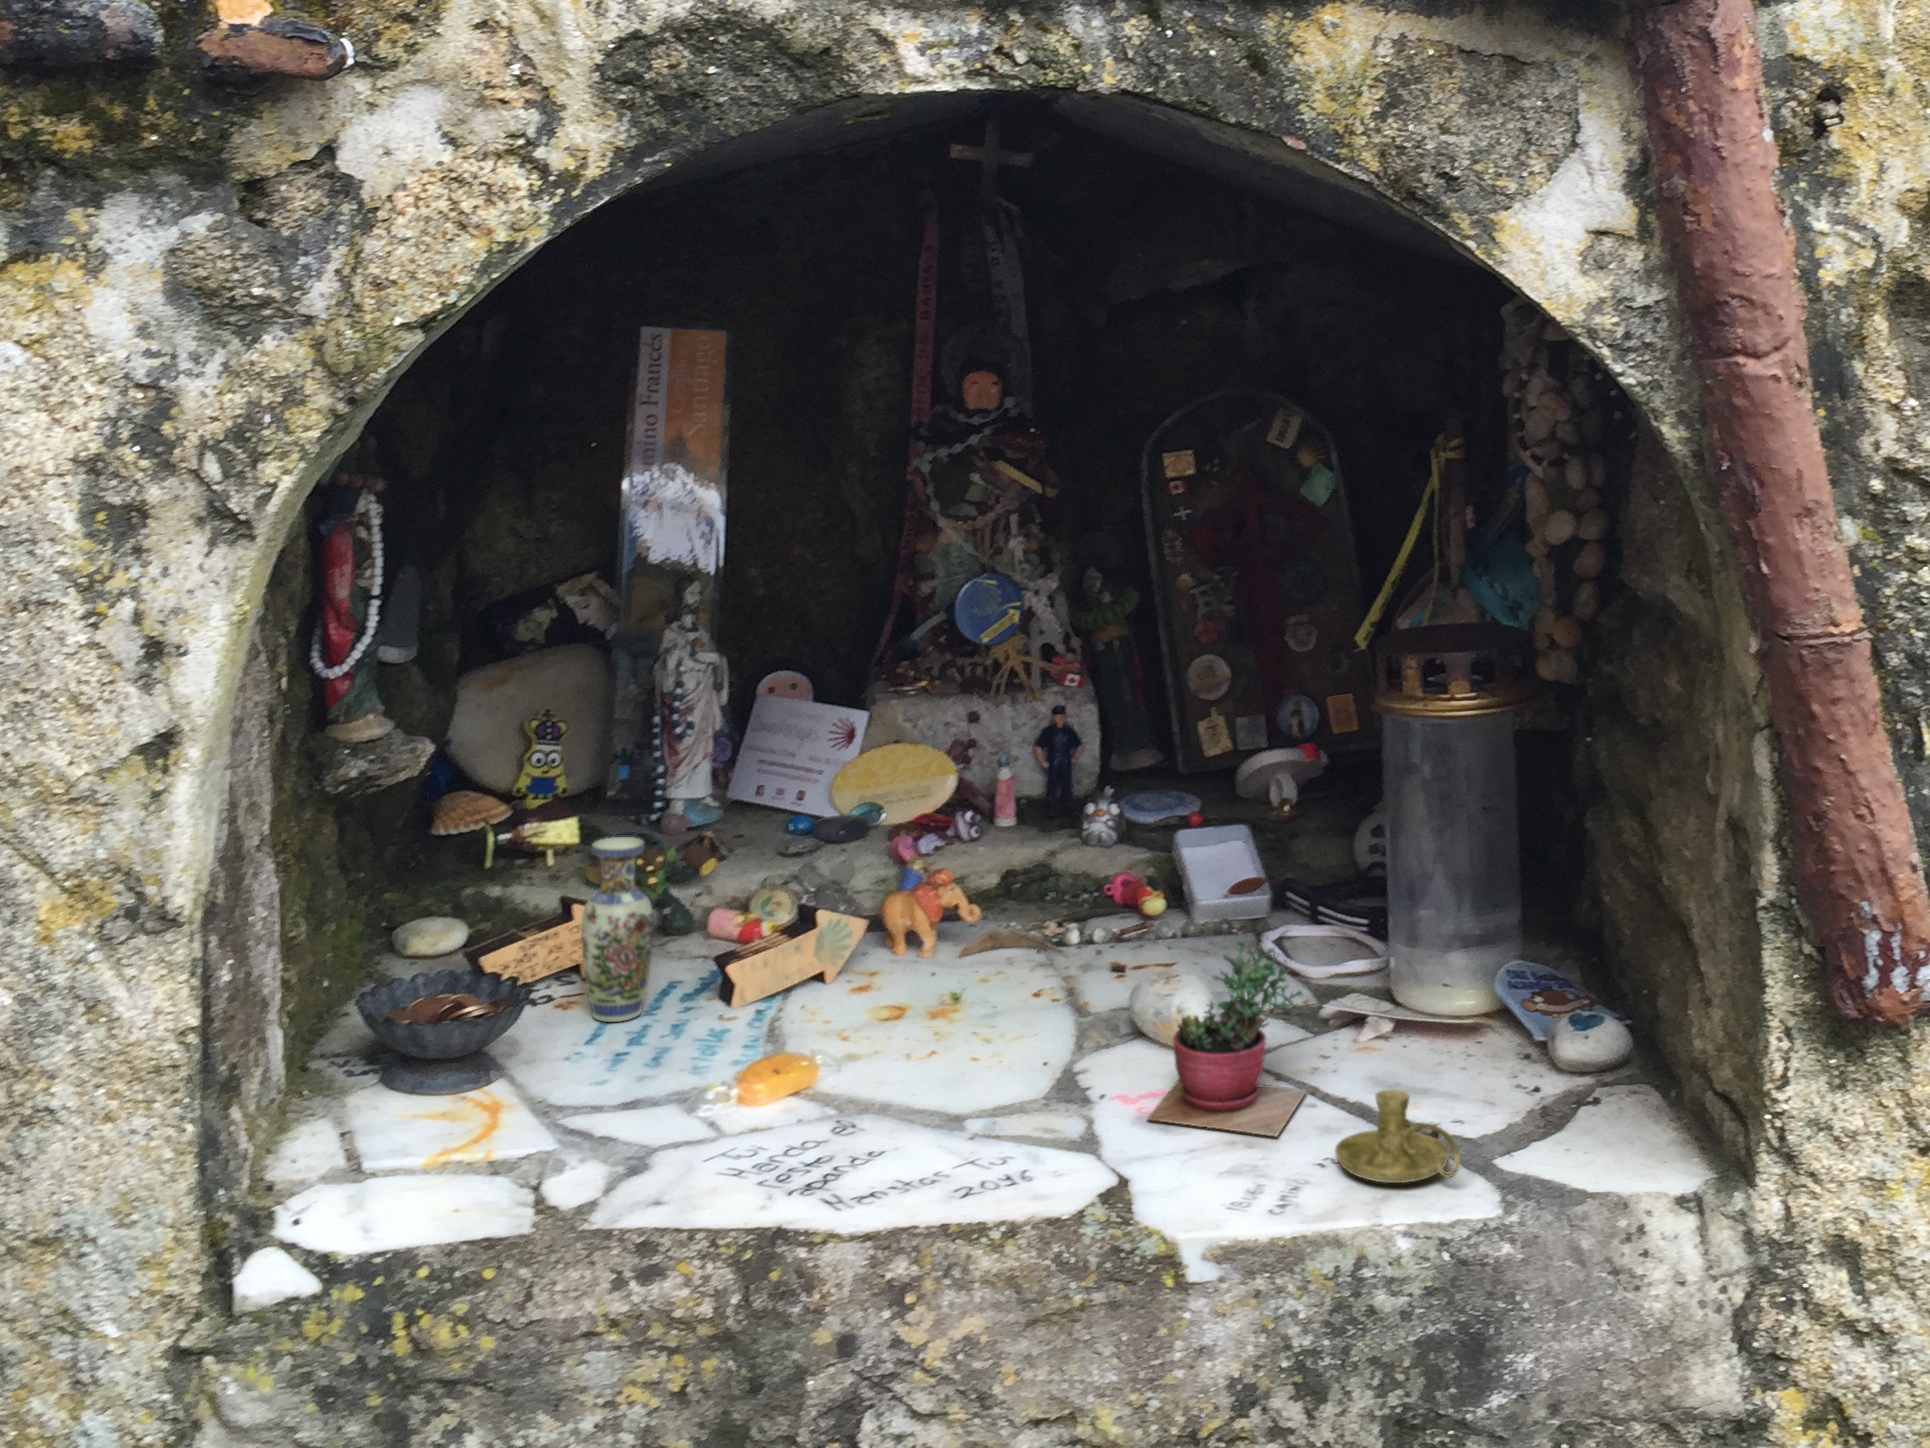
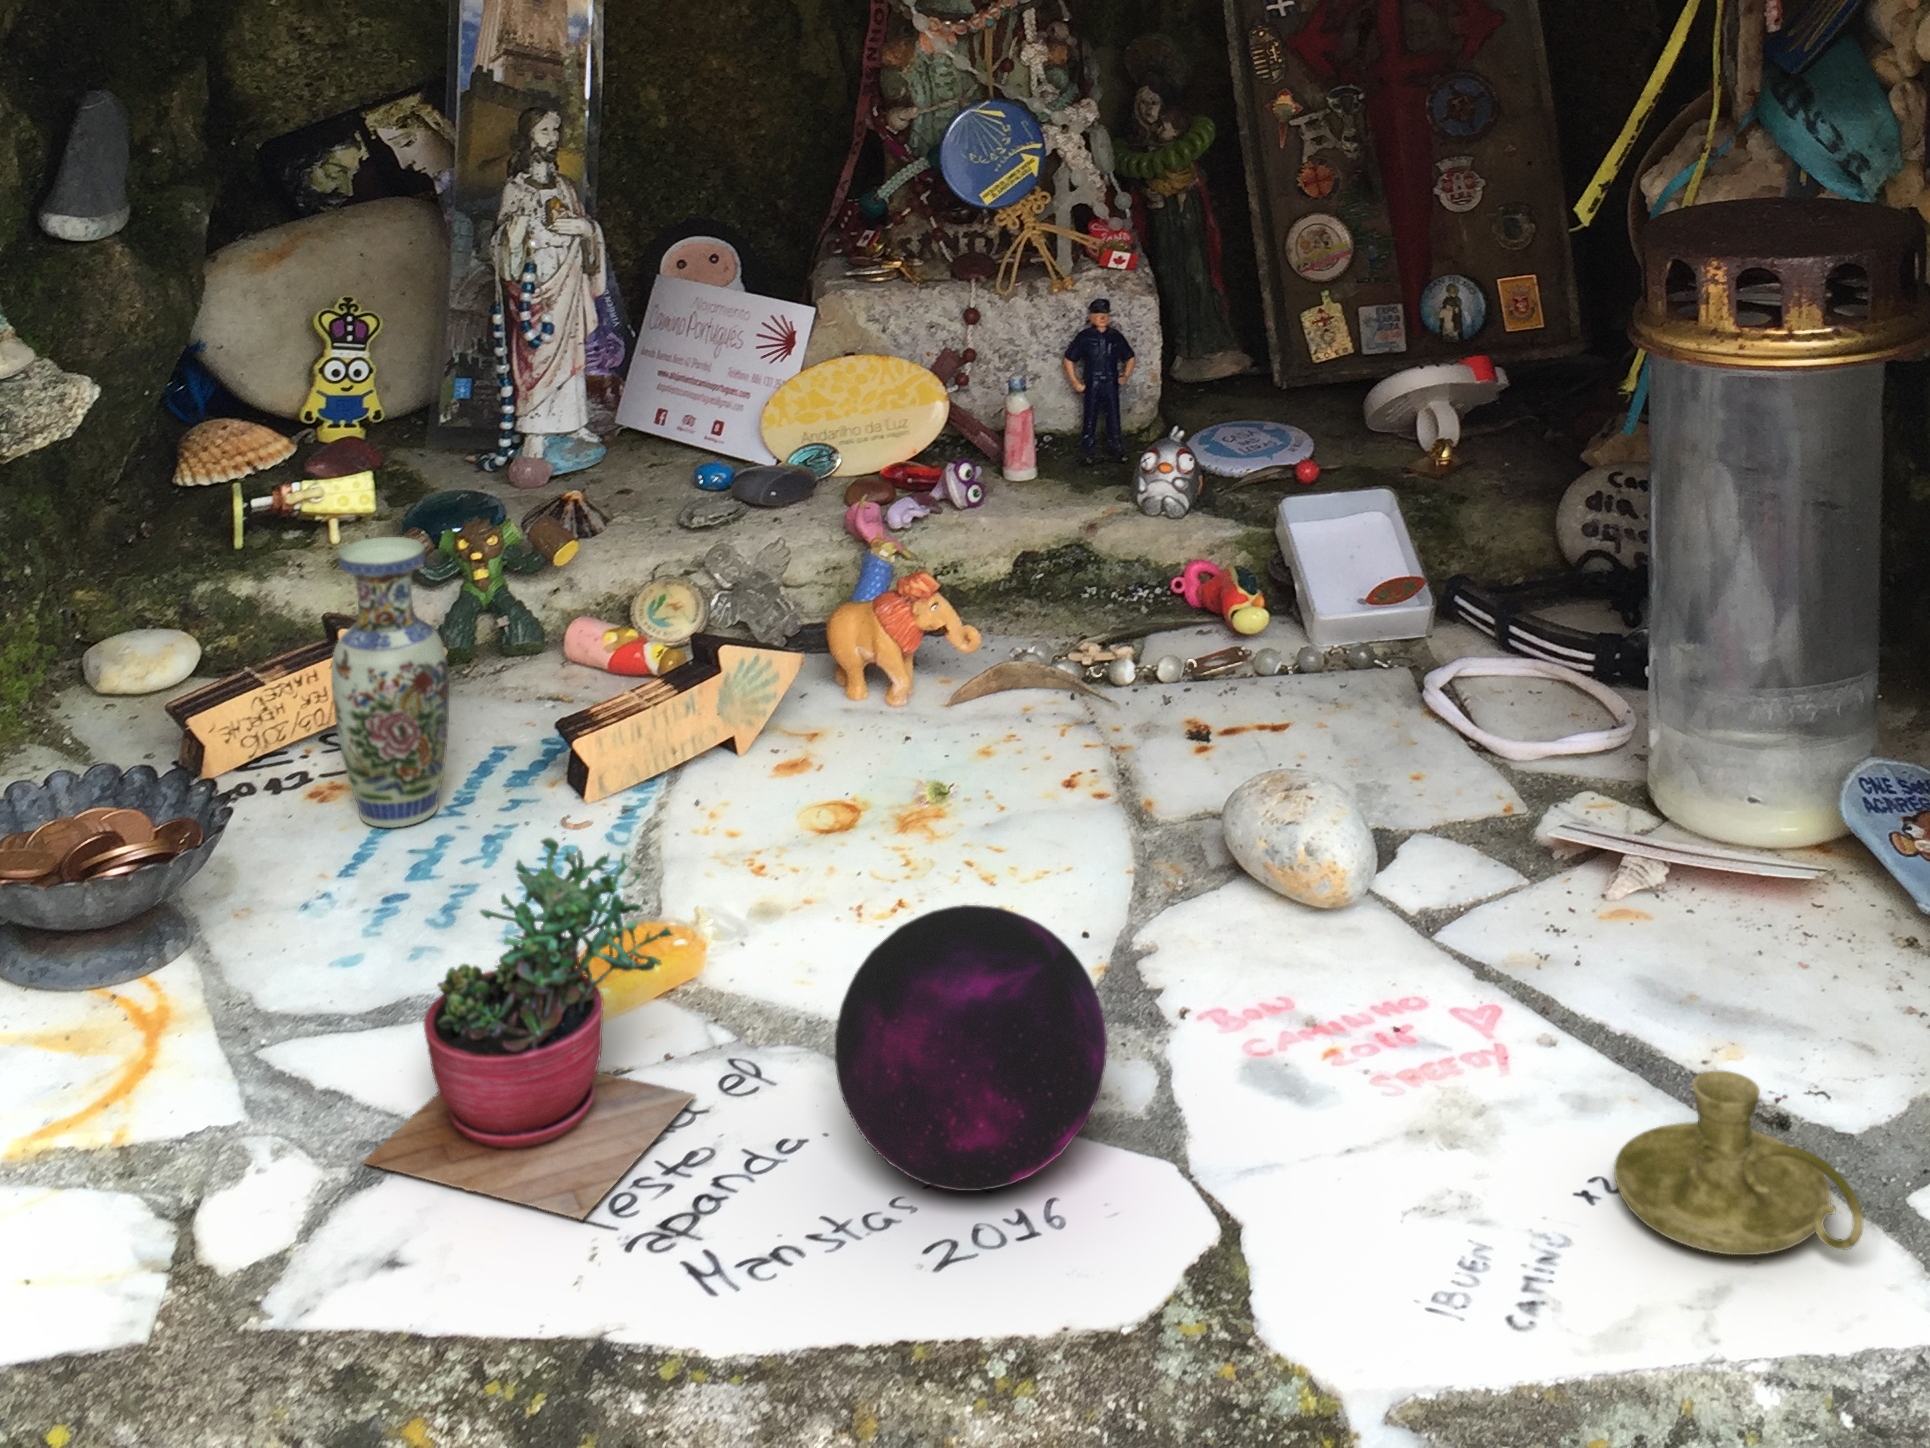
succulent plant: present [1147,940,1306,1136] -> present [363,838,695,1220]
decorative orb: none [907,1008,1059,1168] -> present [835,905,1107,1191]

